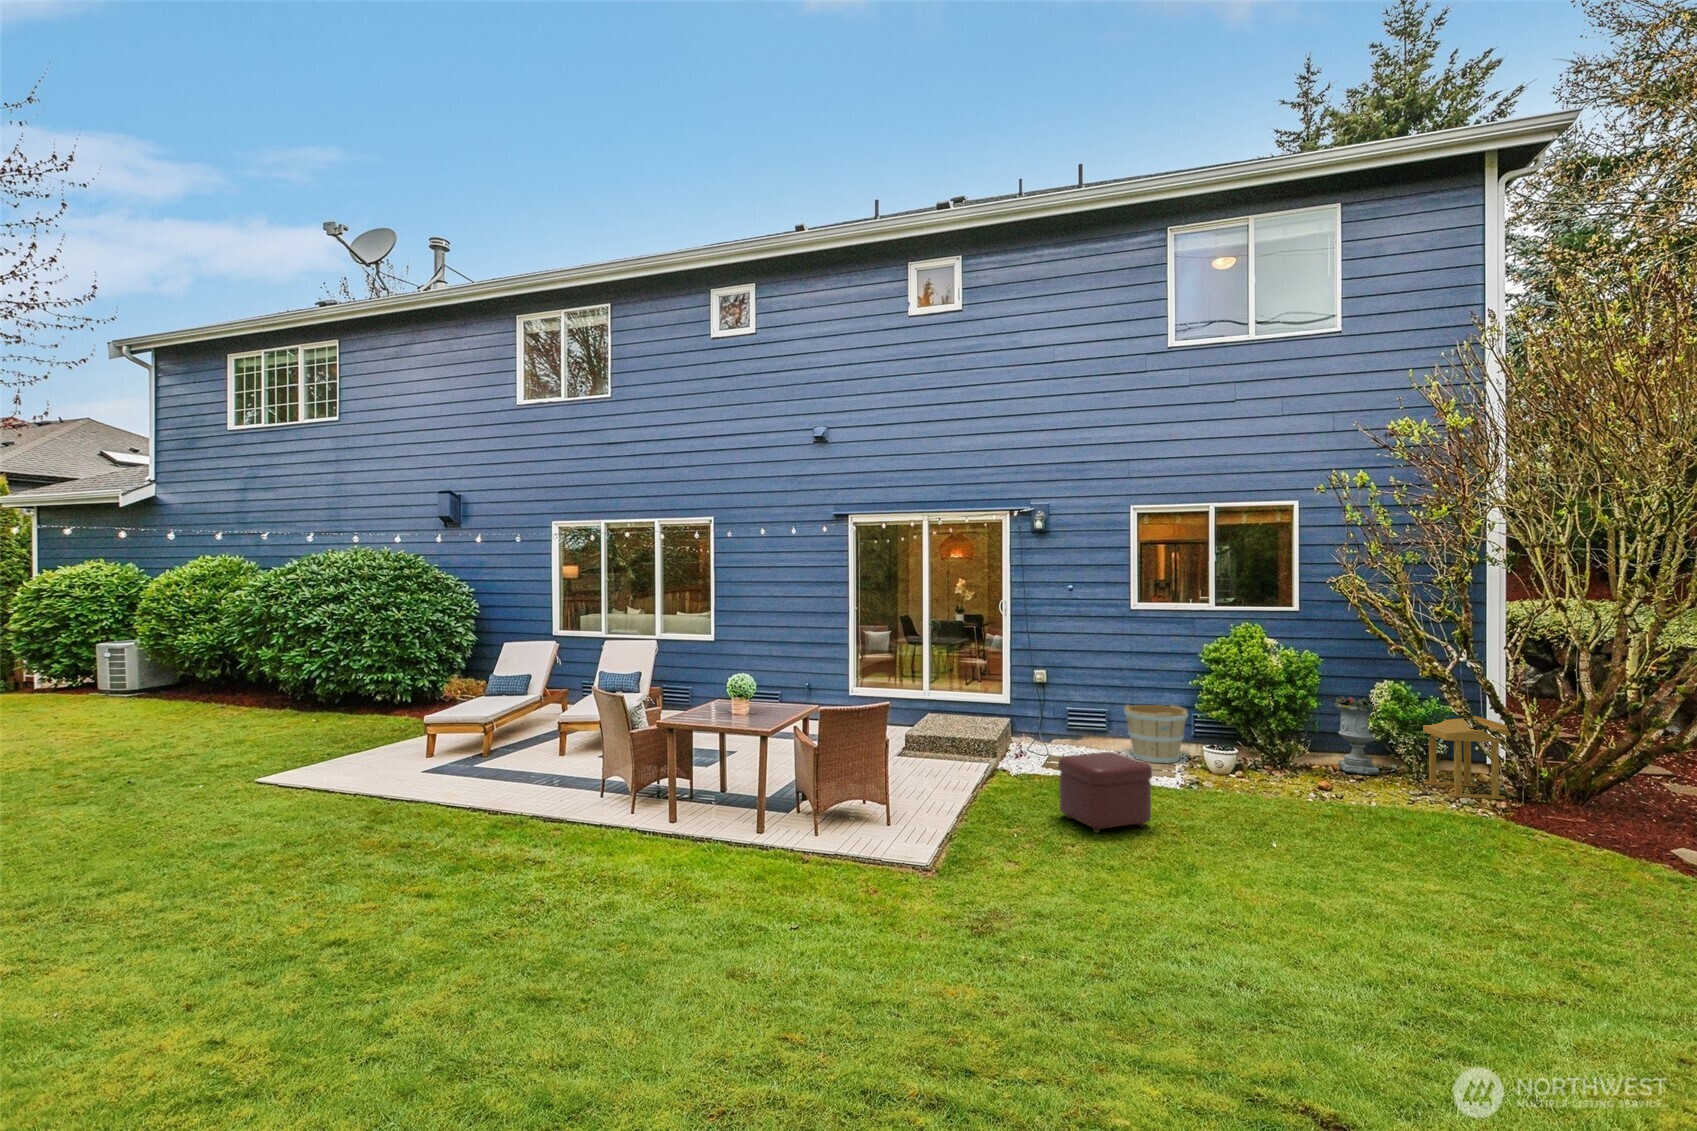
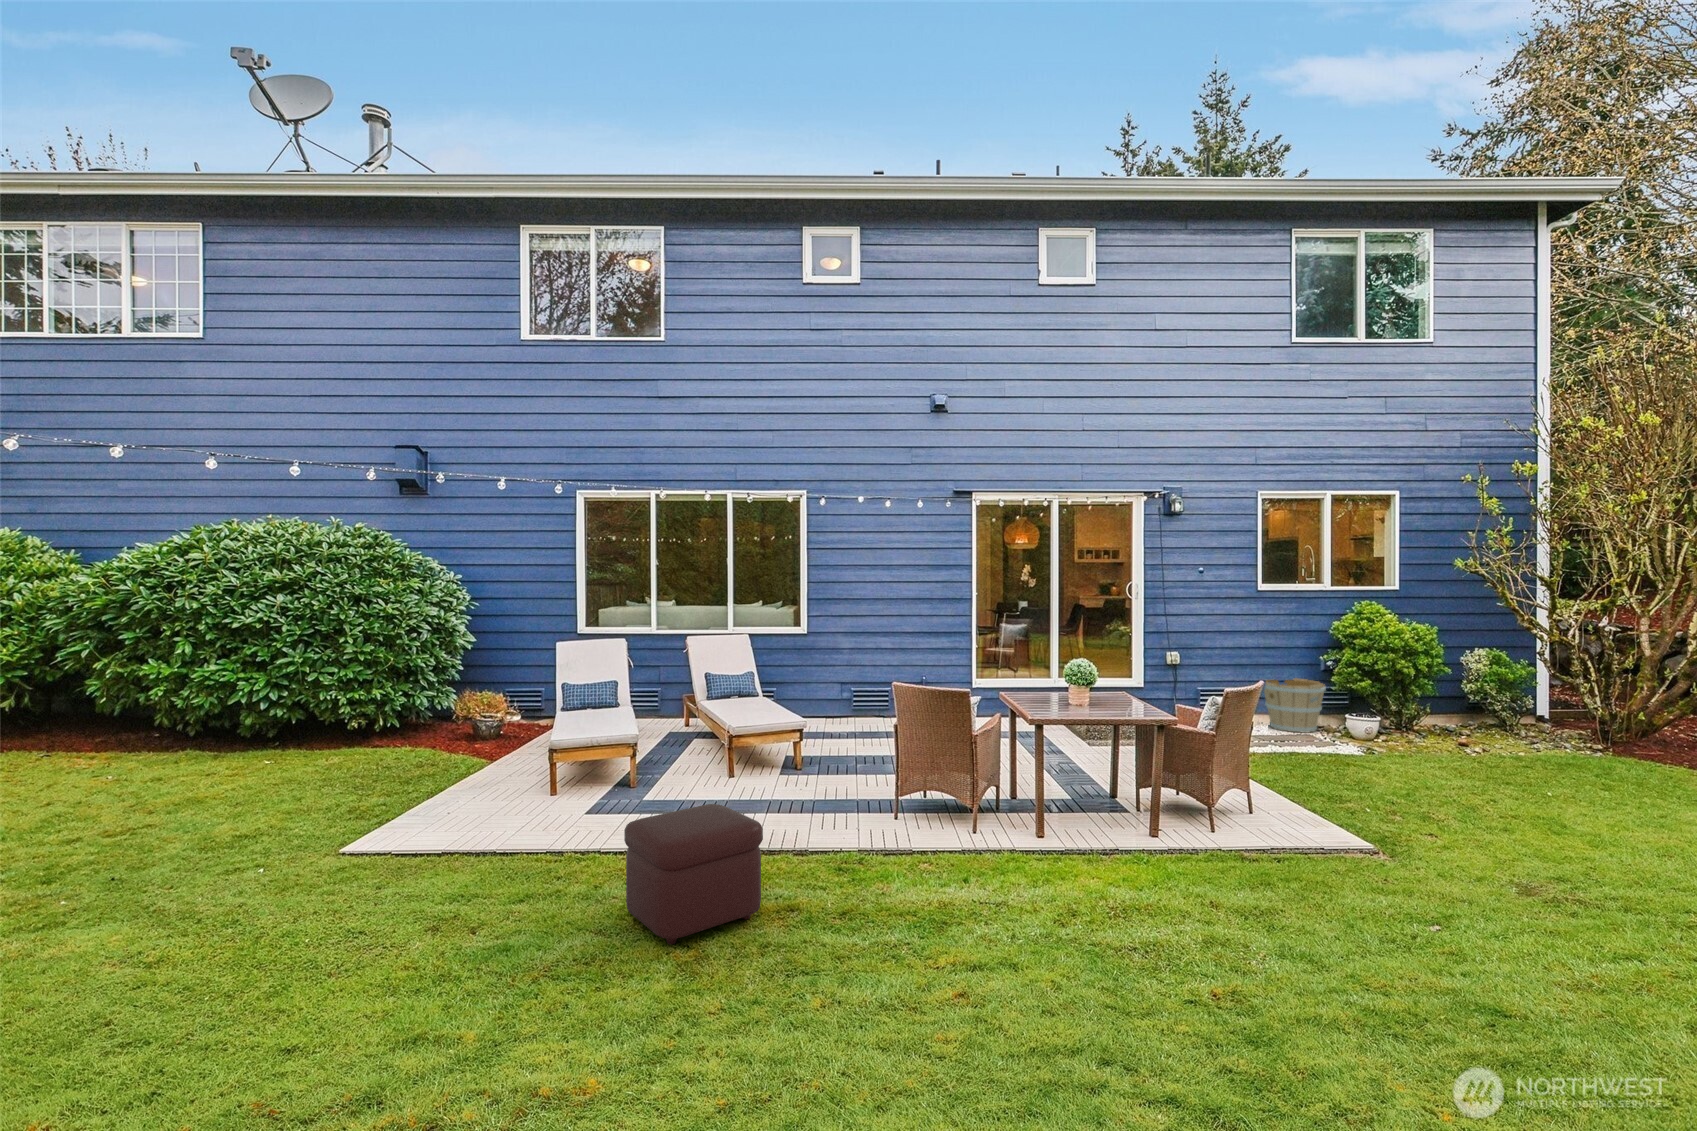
planter: present [1334,696,1380,775] -> none [1430,662,1476,729]
side table: present [1423,716,1511,799] -> none [1506,673,1595,741]
ottoman: present [1058,752,1152,833] -> present [624,804,763,945]

